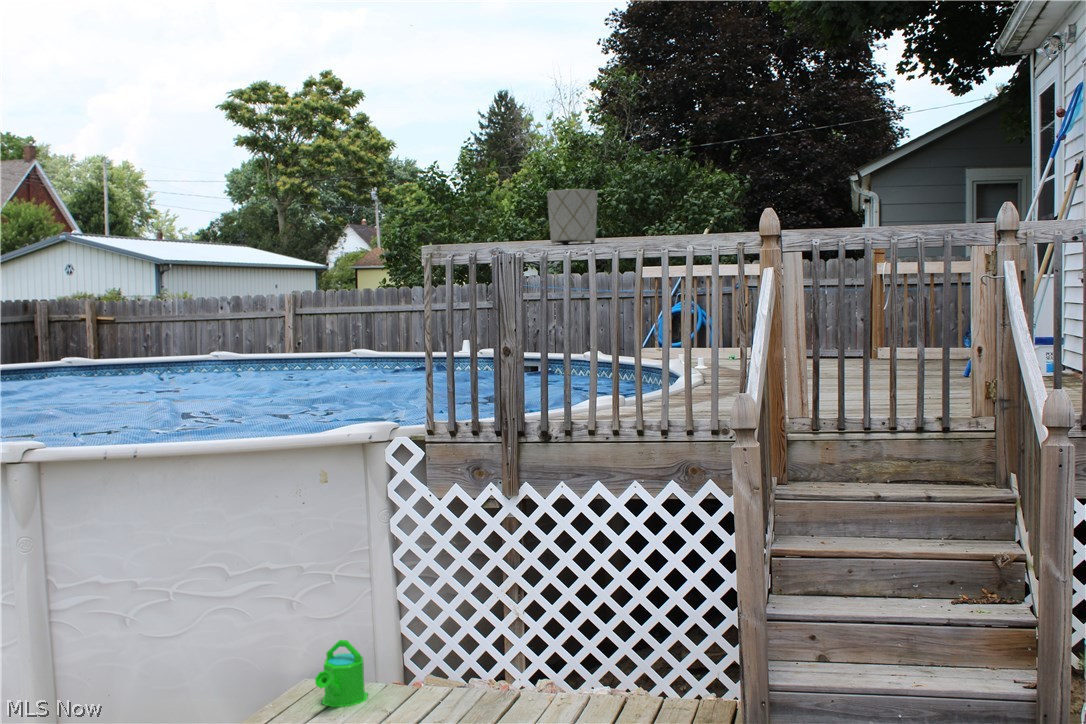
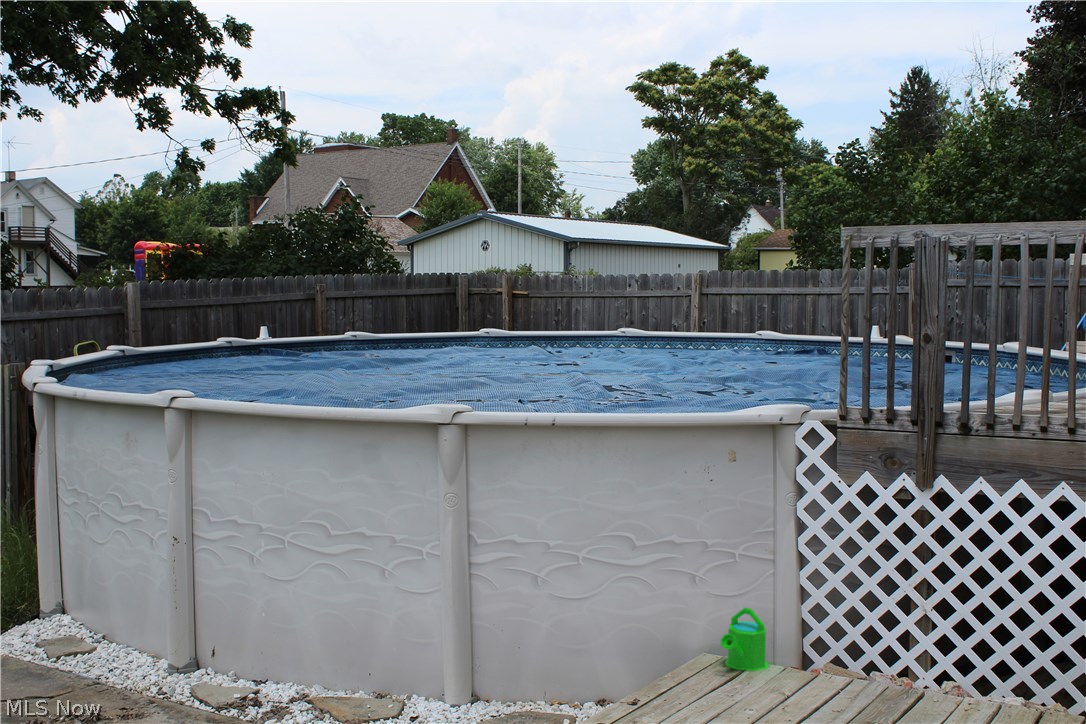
planter: present [547,189,597,244] -> none [981,171,1039,229]

